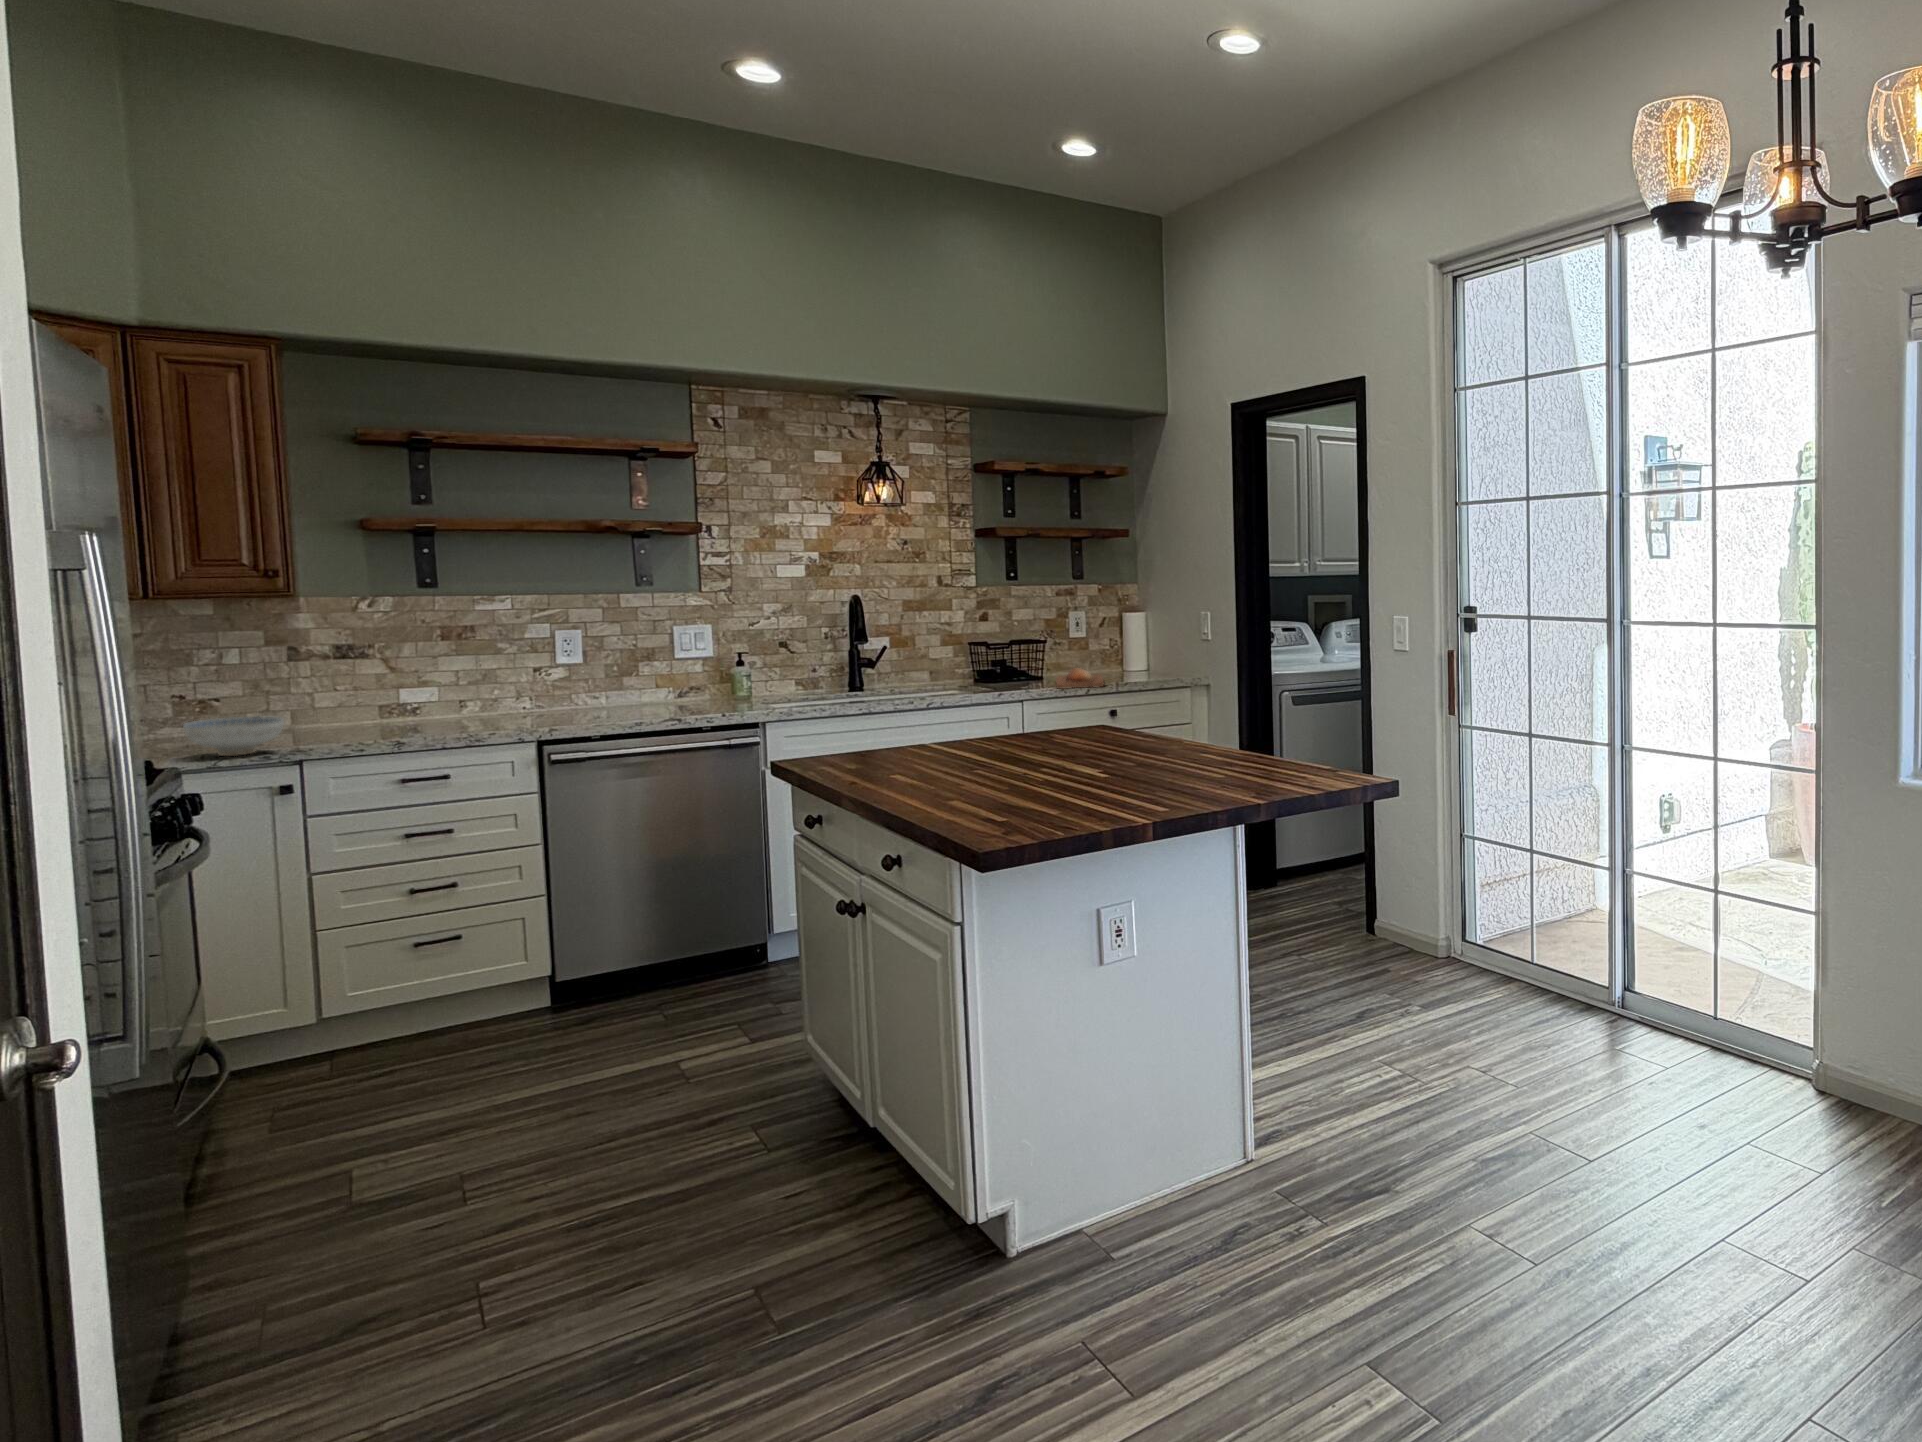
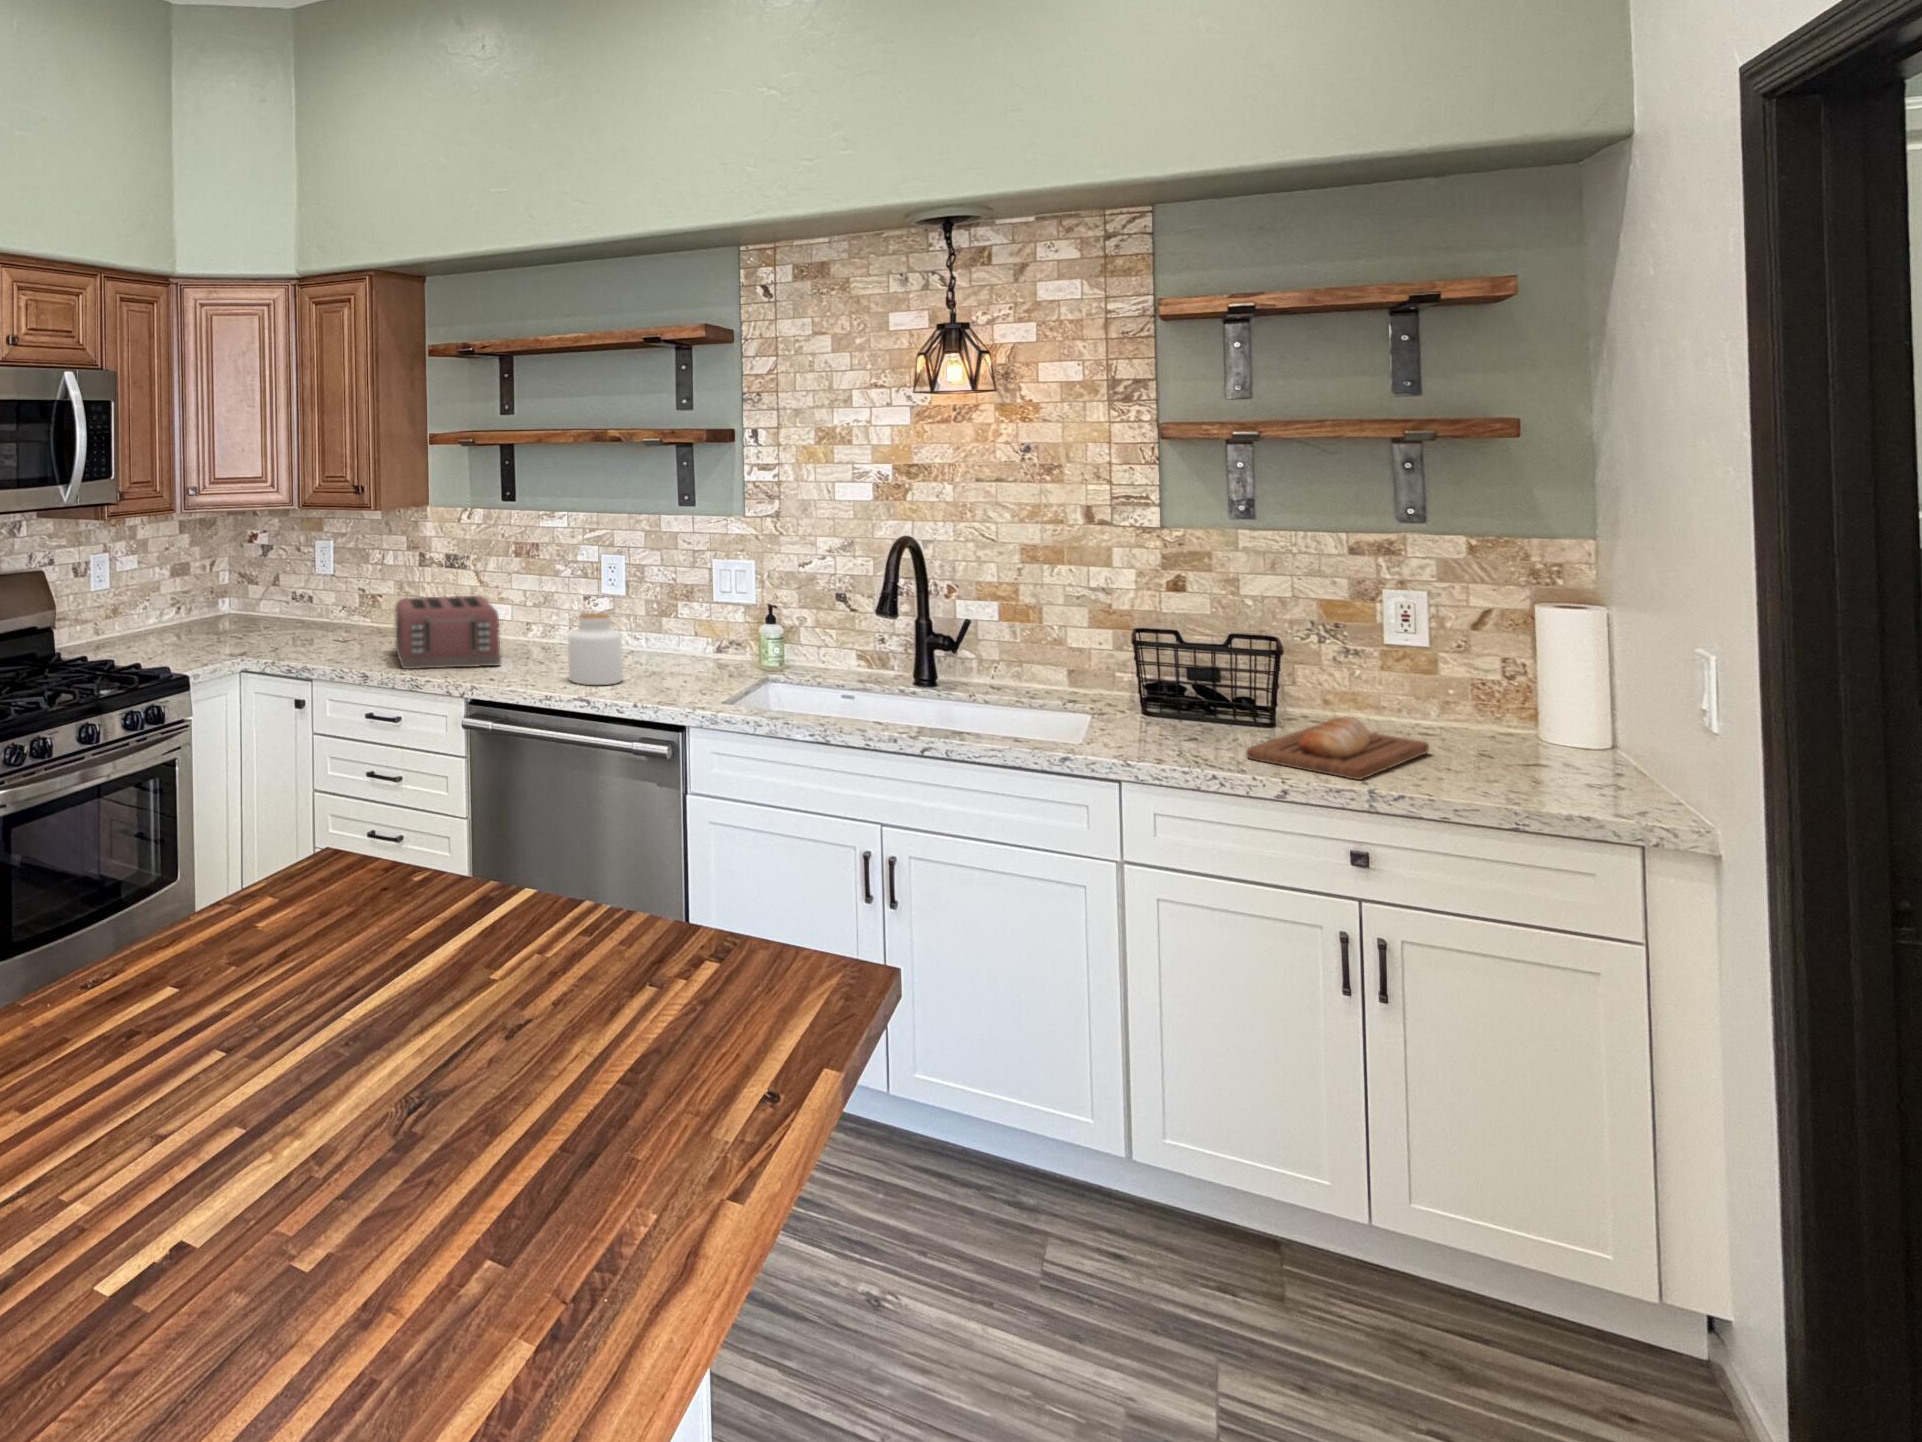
jar: none [605,669,660,723] -> present [568,613,623,685]
toaster: none [332,677,510,743] -> present [395,596,501,669]
ceramic bowl: present [183,717,284,756] -> none [282,617,347,655]

